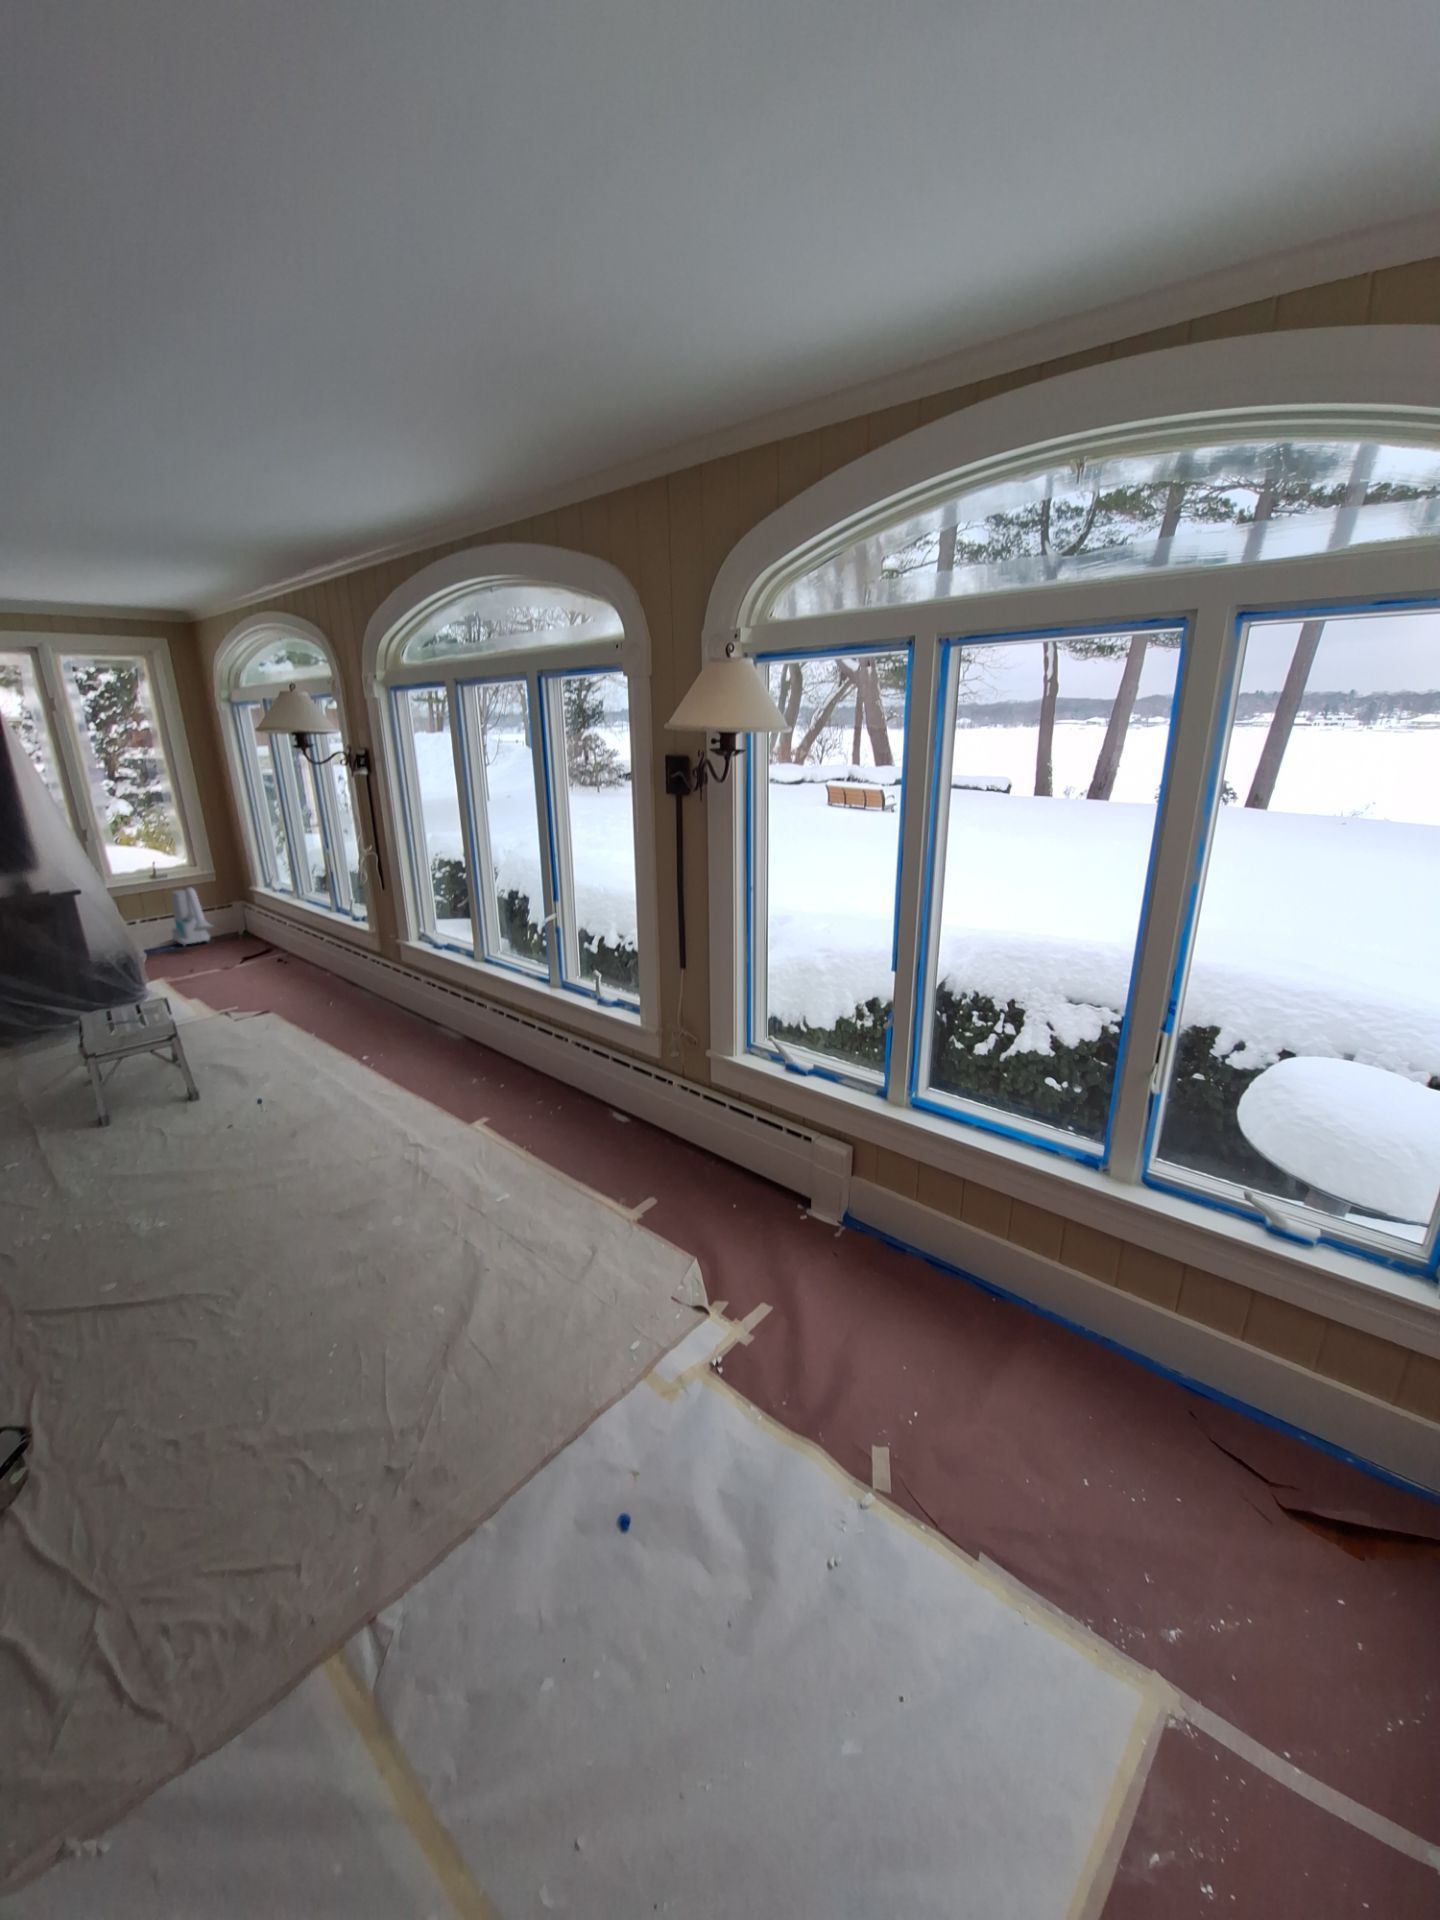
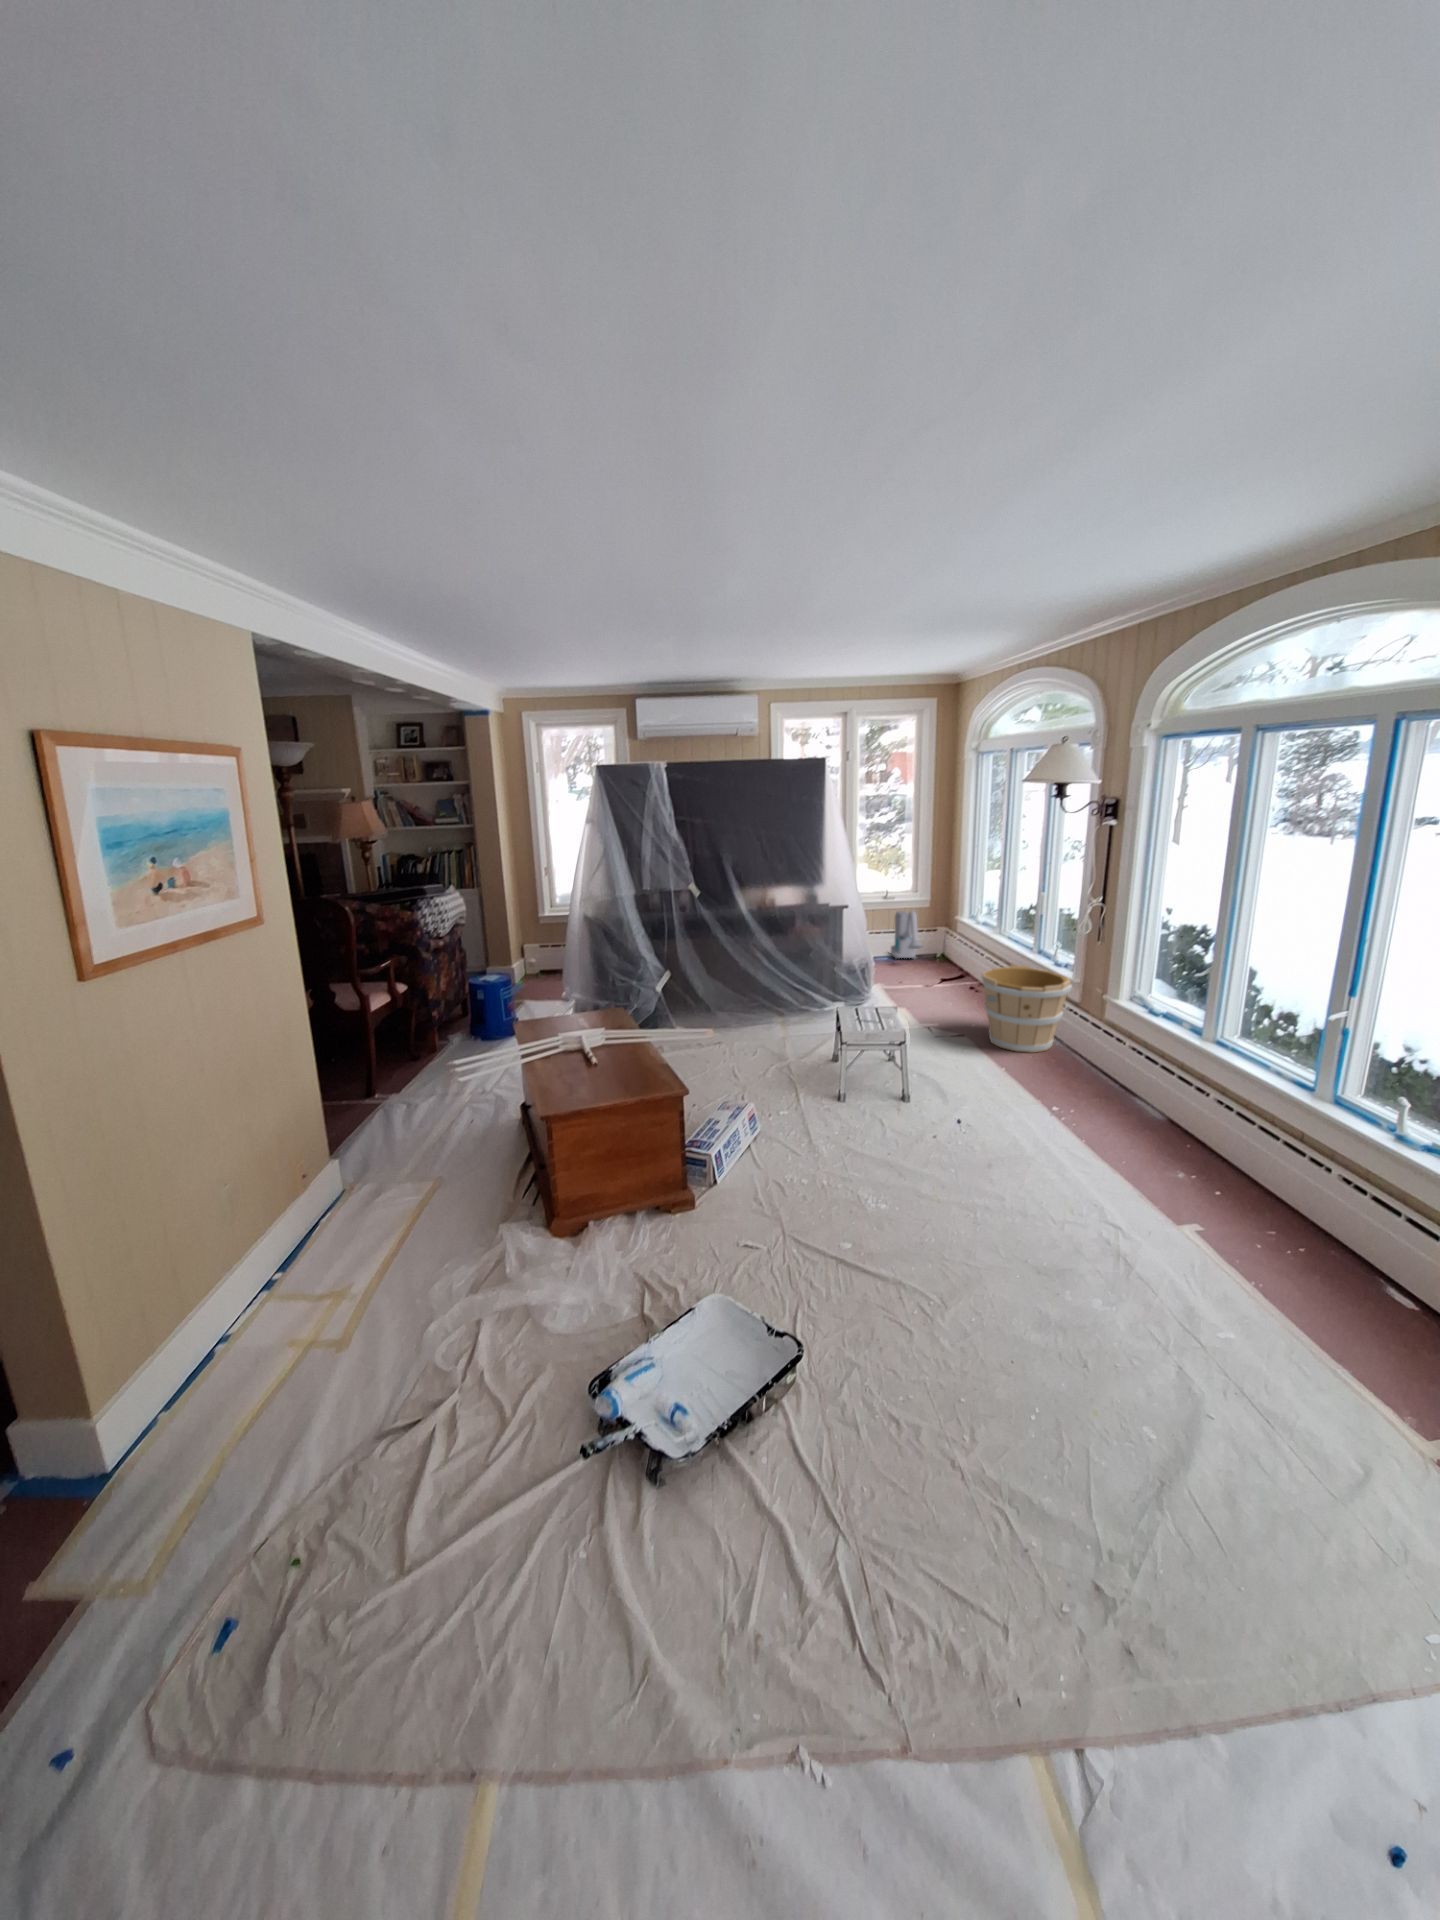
wooden bucket: none [272,925,368,1014] -> present [982,965,1072,1053]

